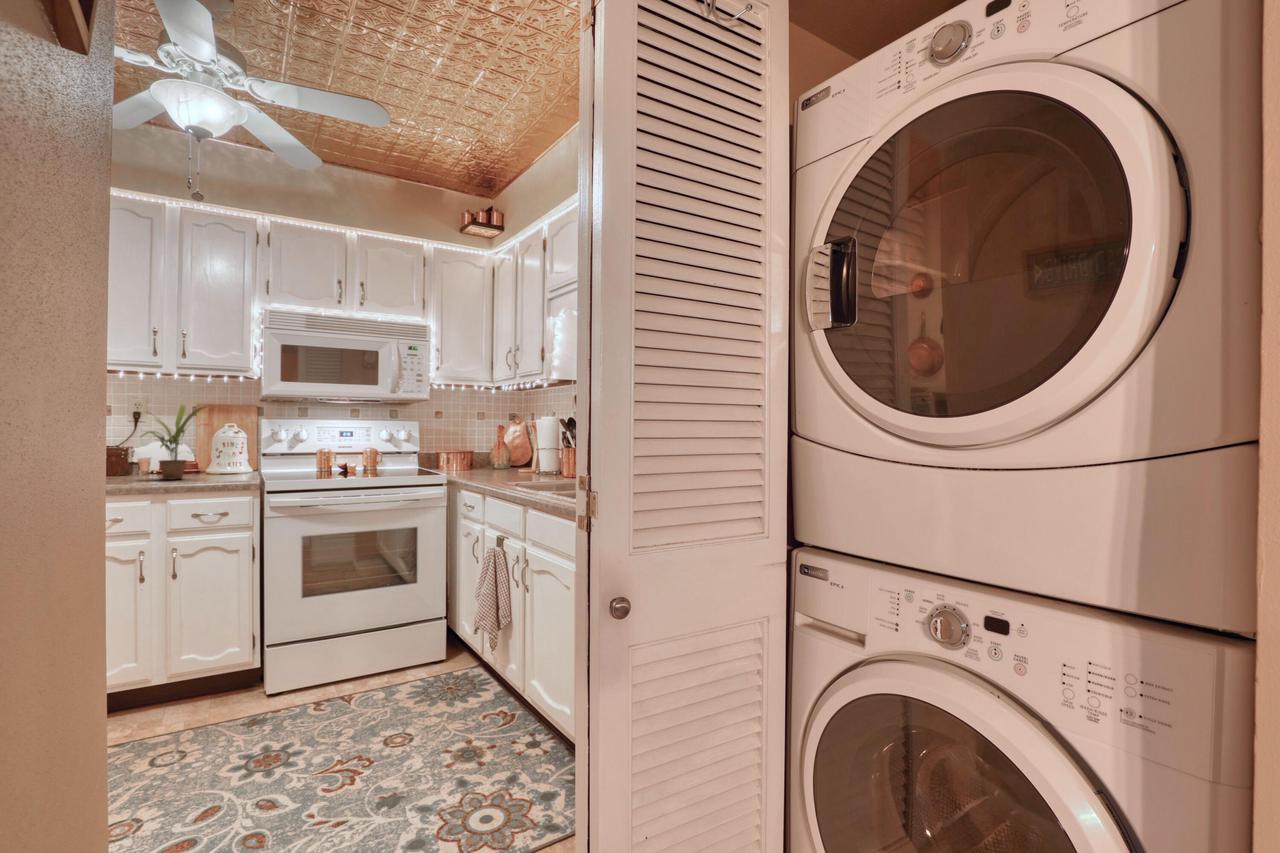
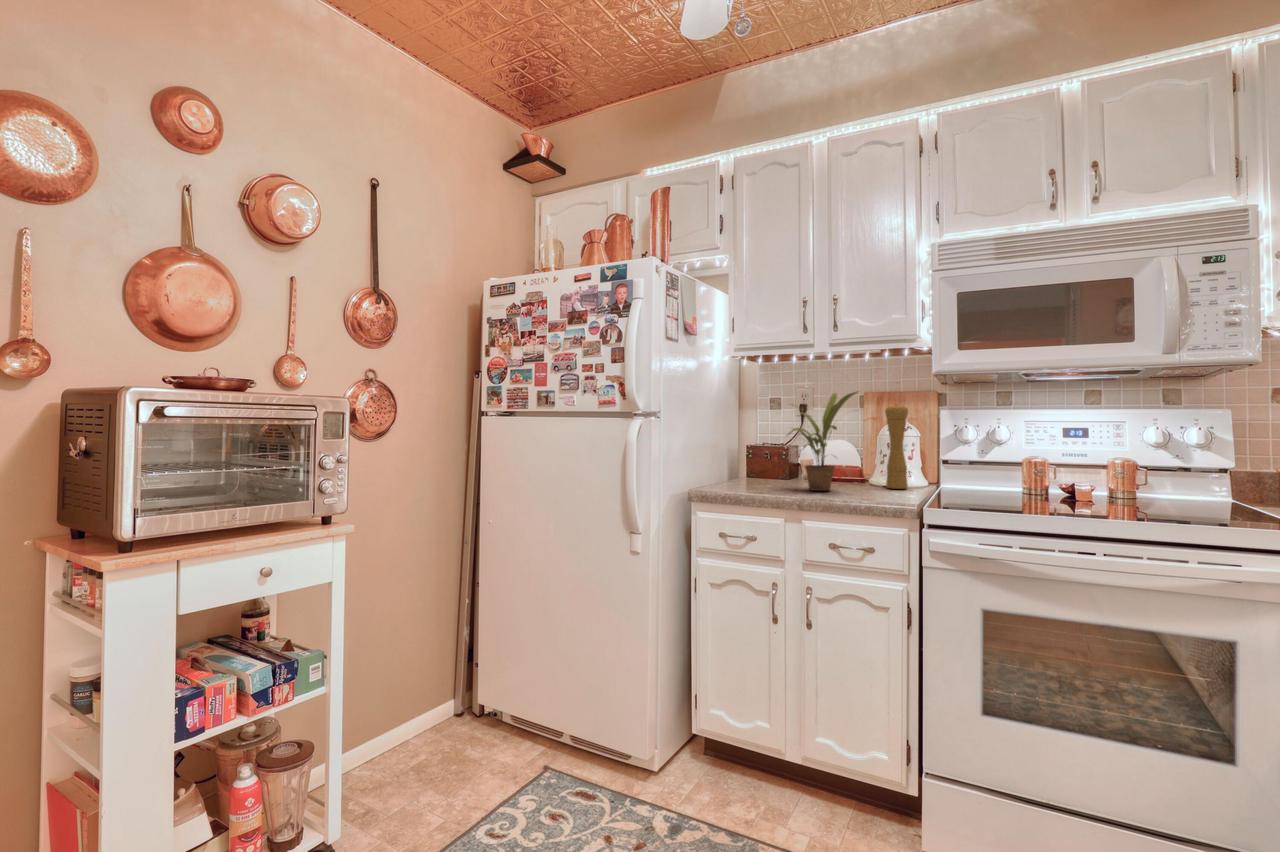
pepper mill: none [225,415,243,475] -> present [885,405,908,489]

